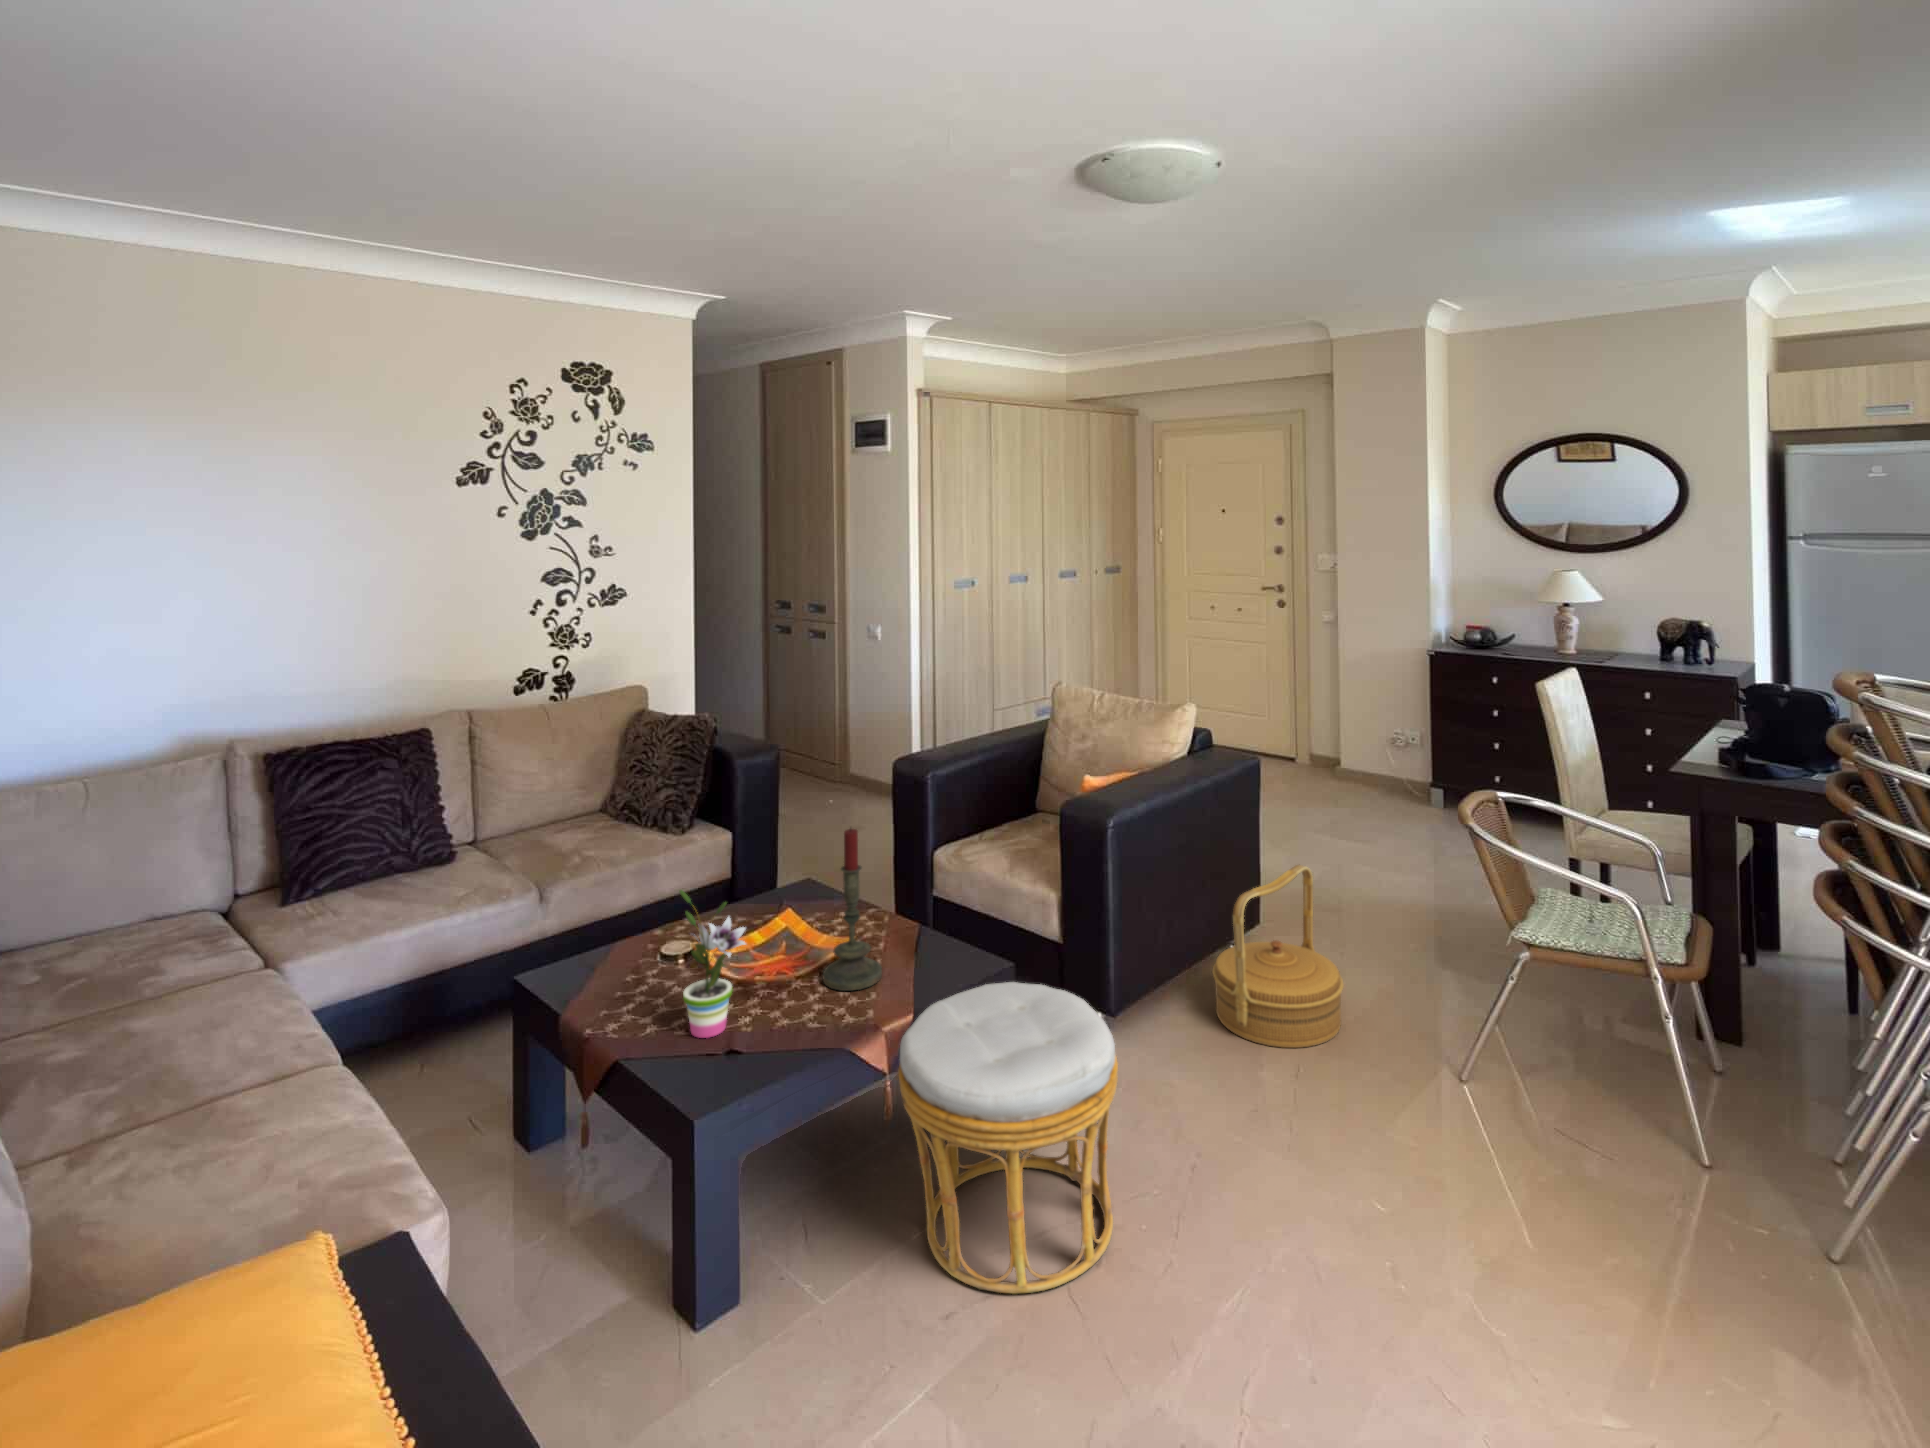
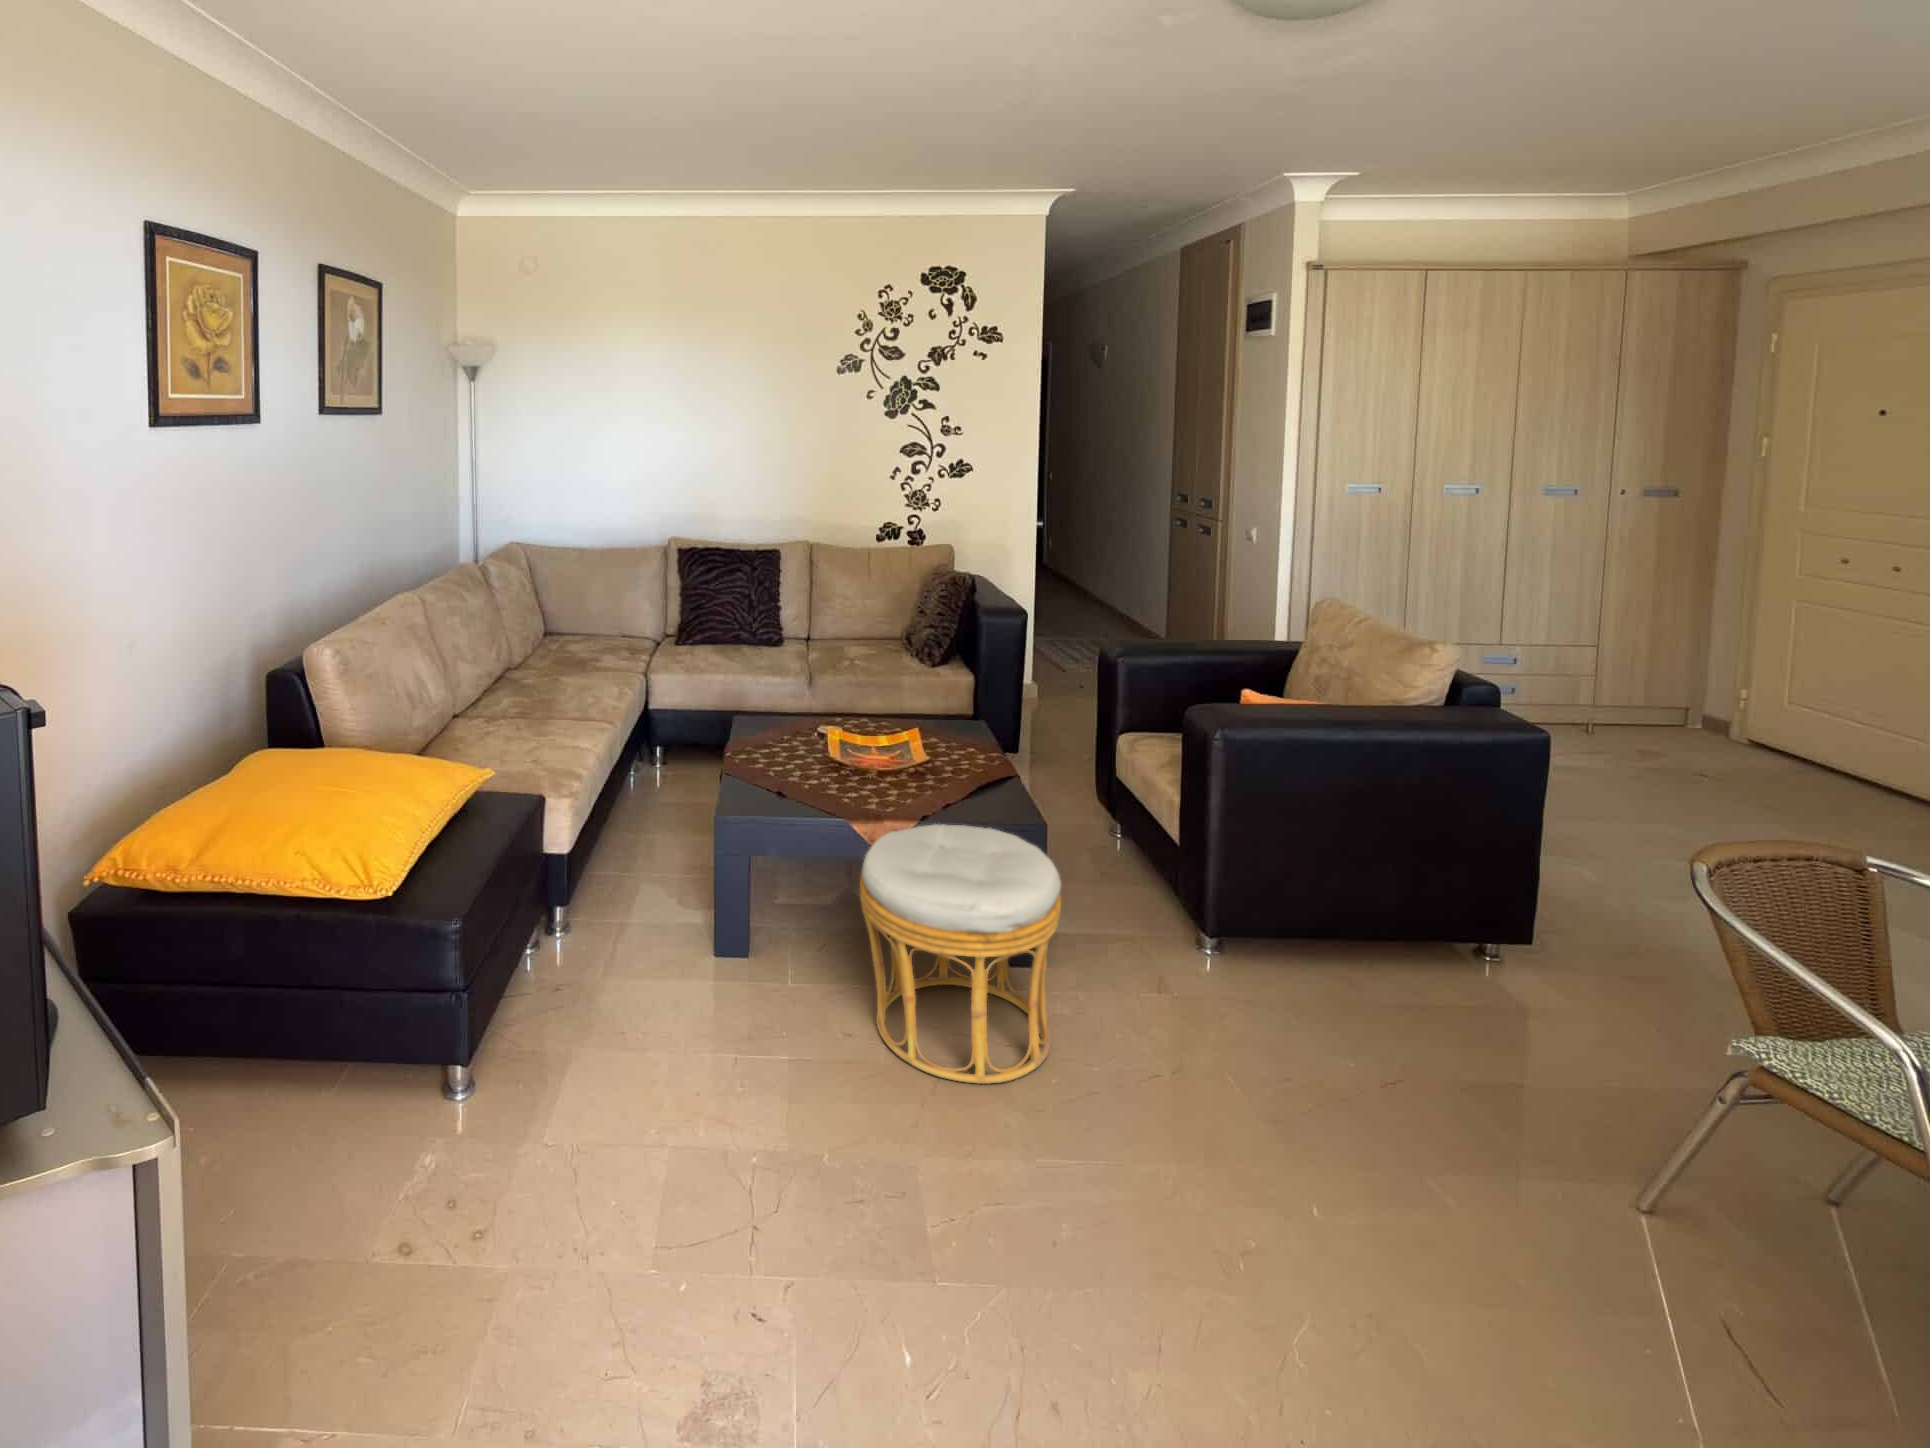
candle: present [823,828,882,991] -> none [886,662,937,798]
woven basket: present [1213,865,1344,1048] -> none [1366,870,1564,1093]
potted plant: present [679,890,745,1038] -> none [766,672,812,785]

